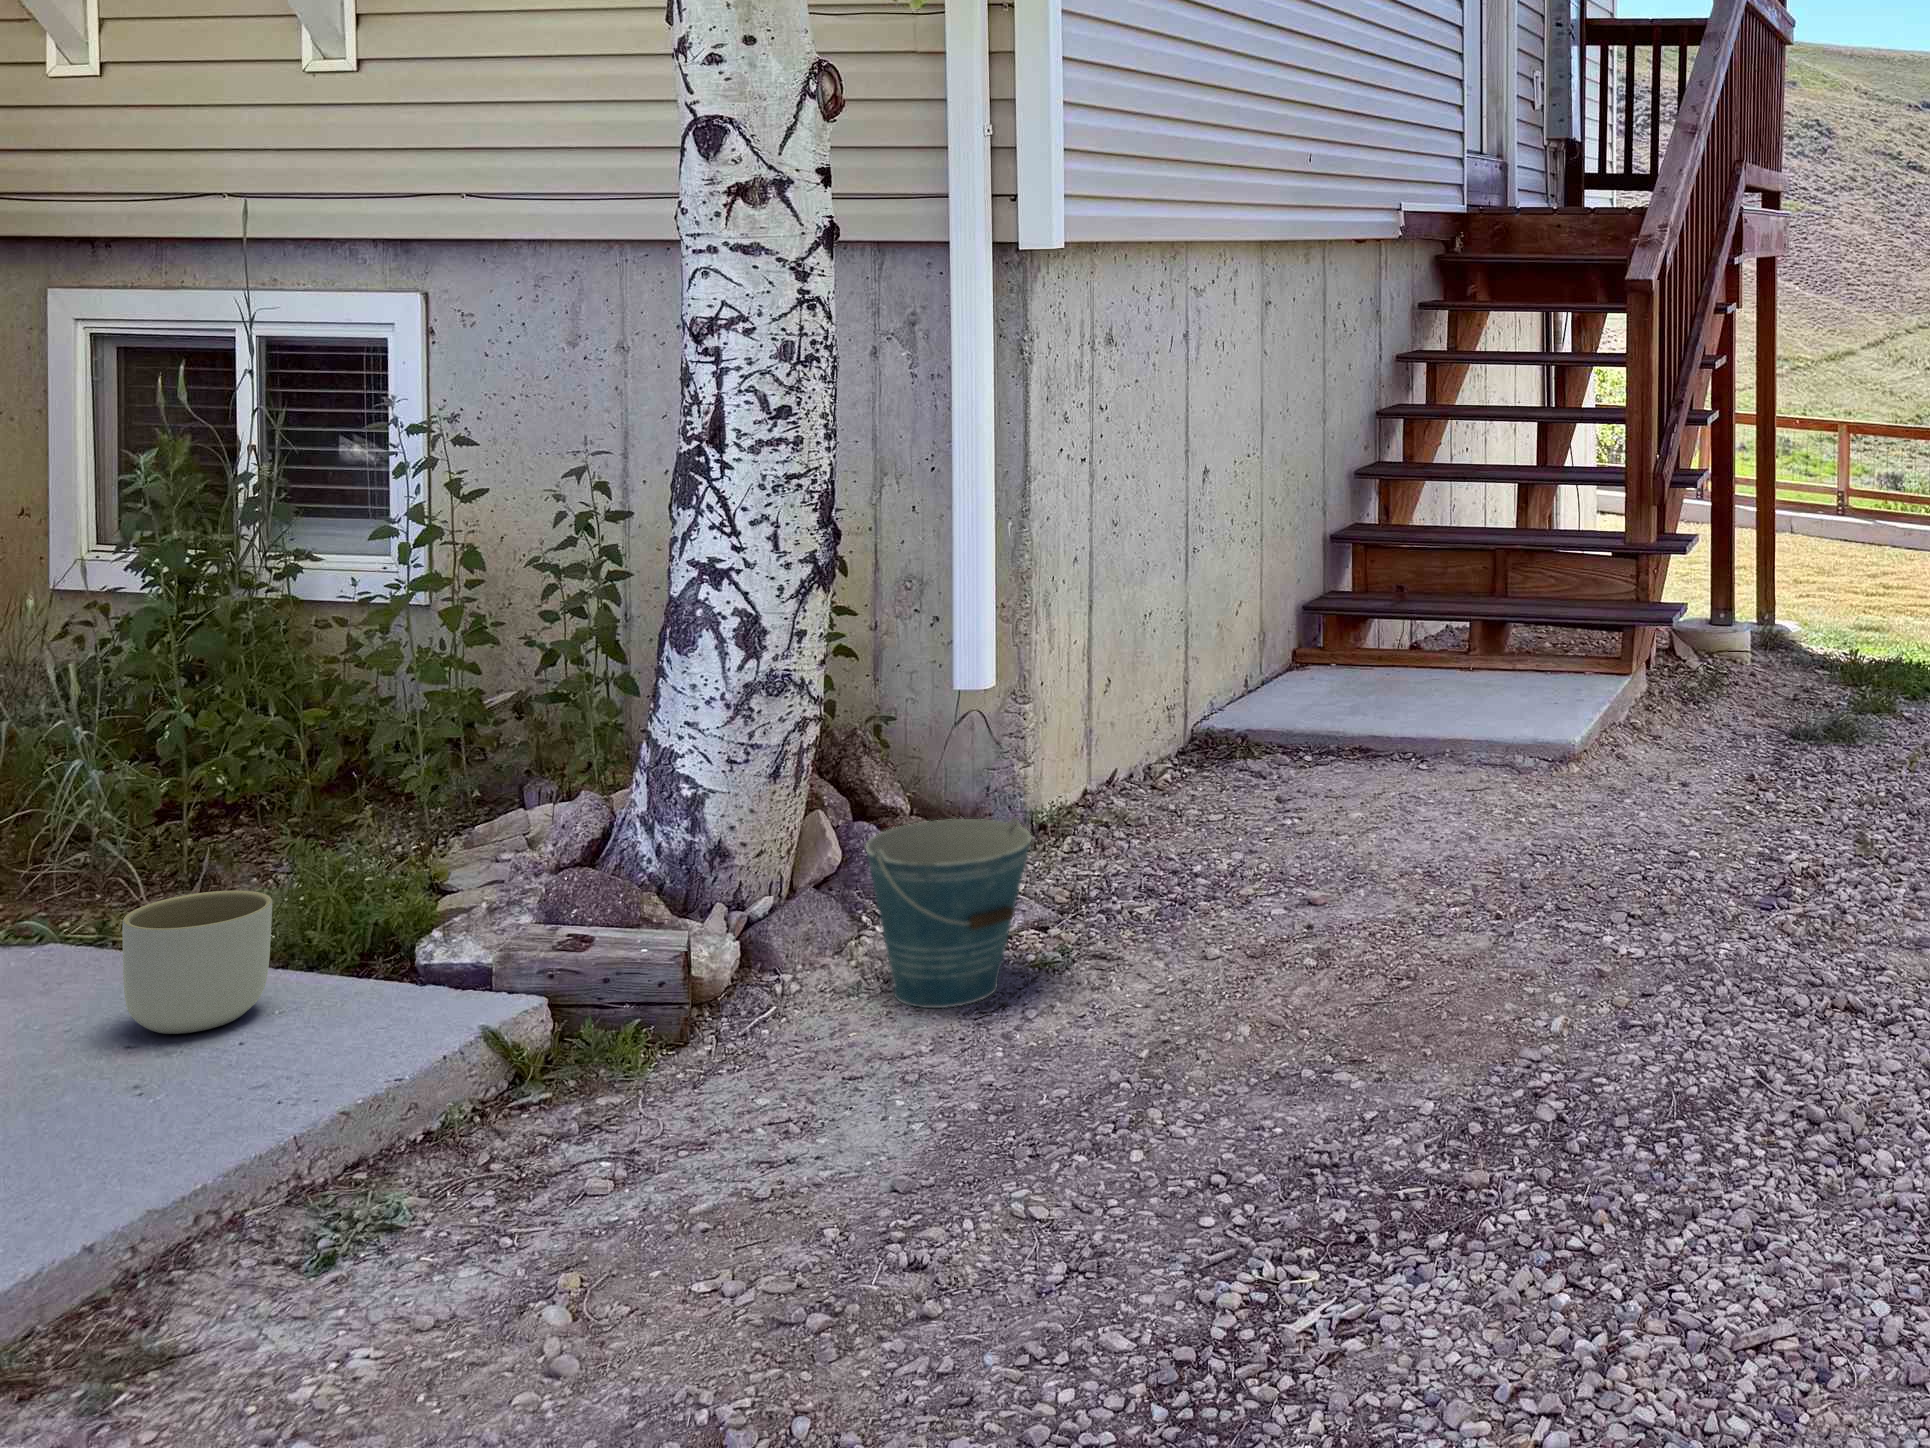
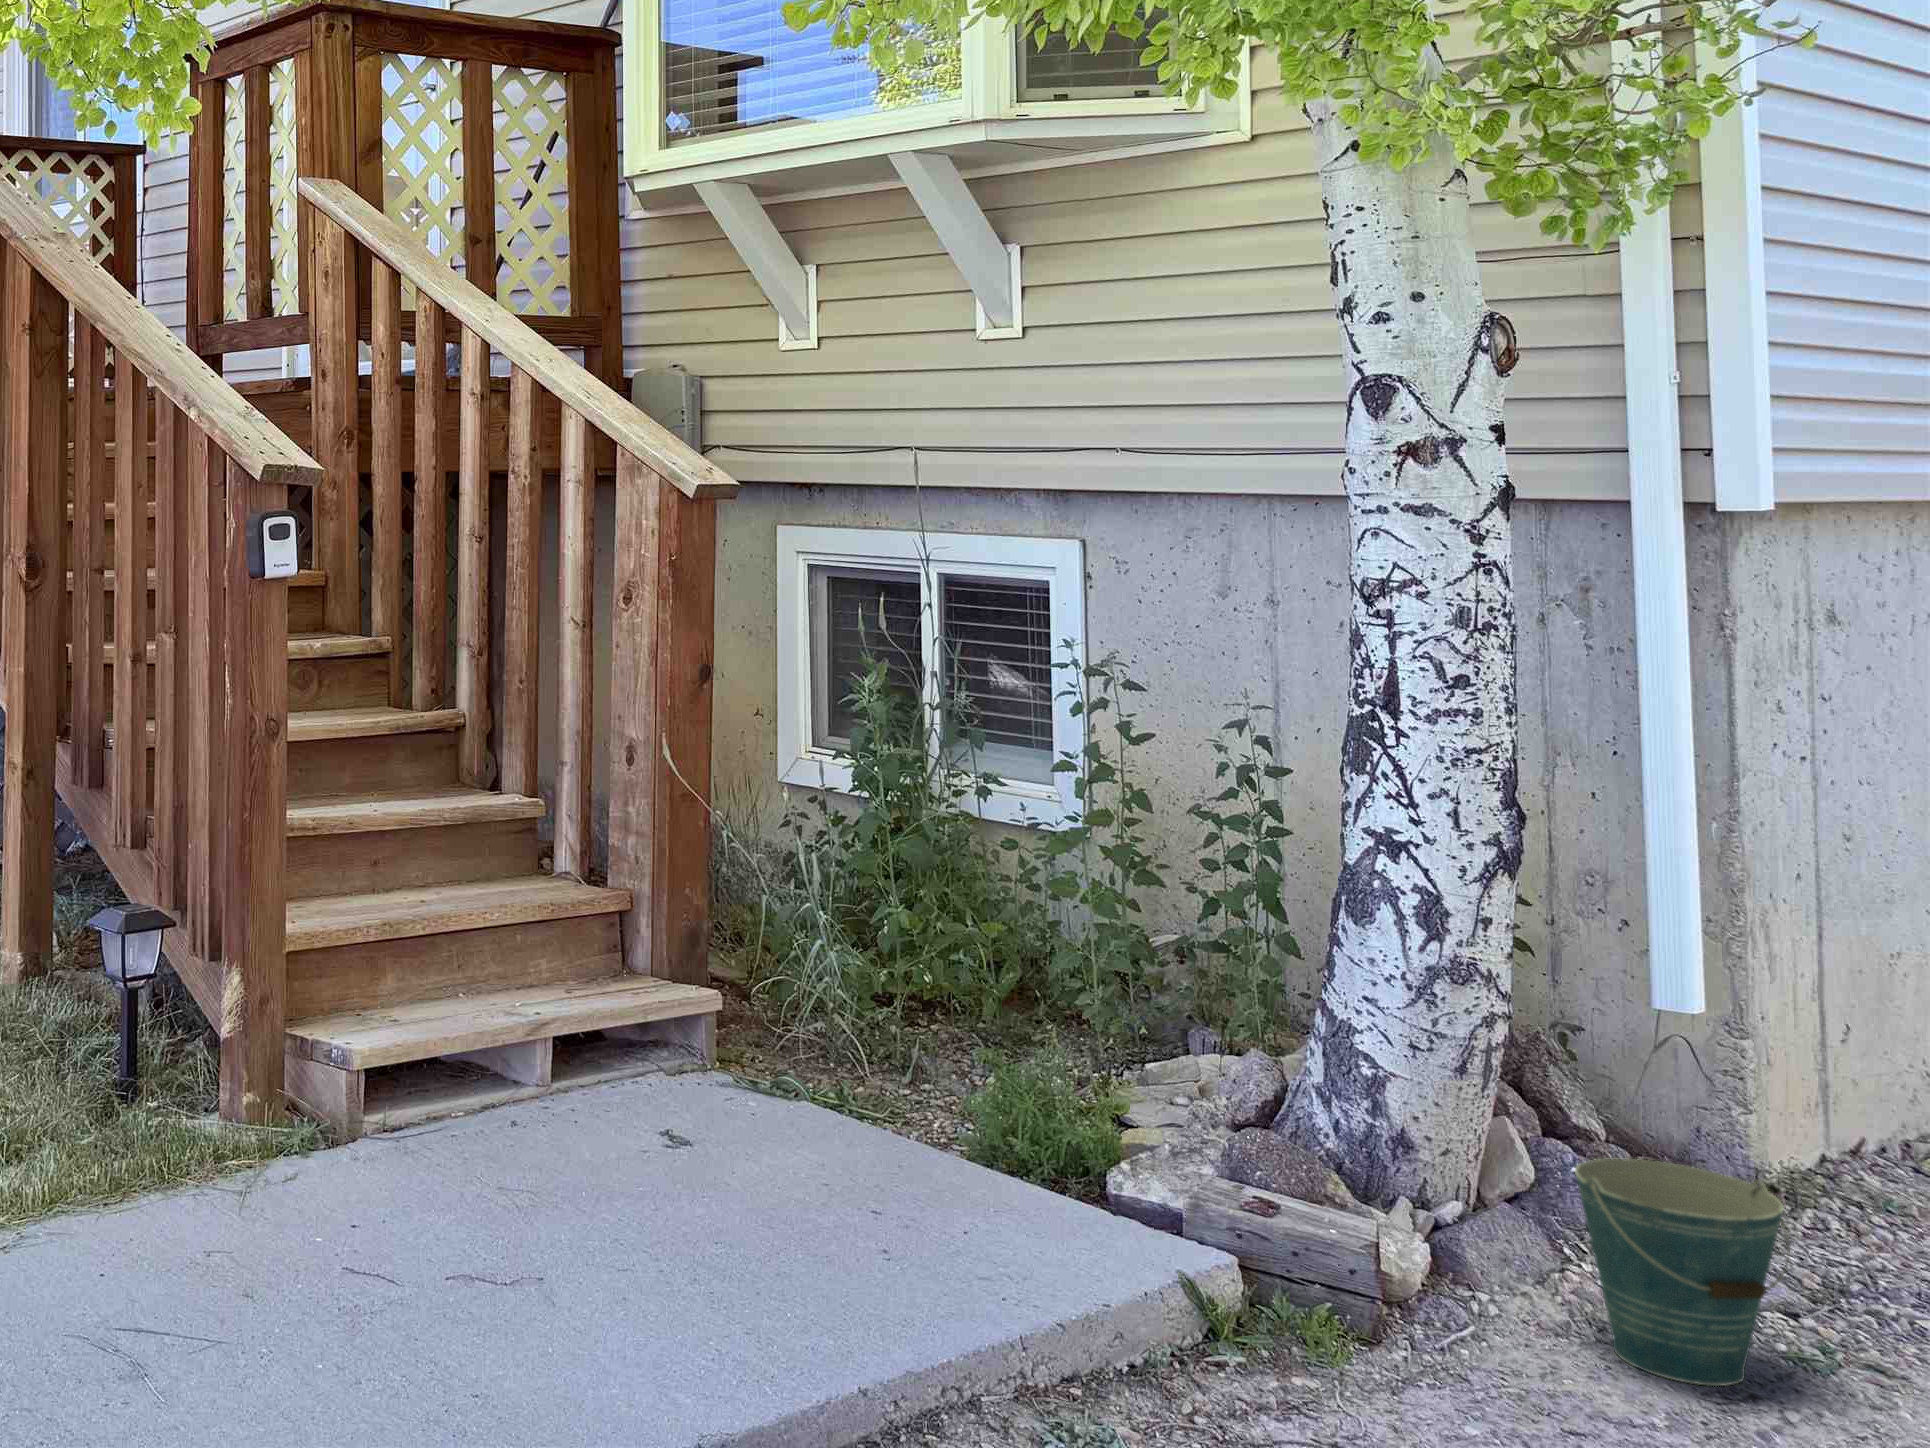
planter: present [122,891,272,1034] -> none [893,1071,1003,1196]

